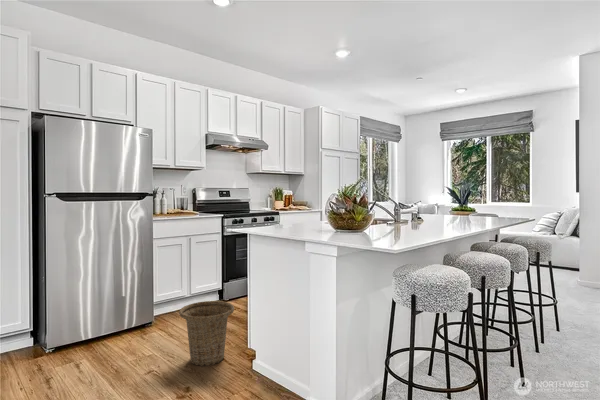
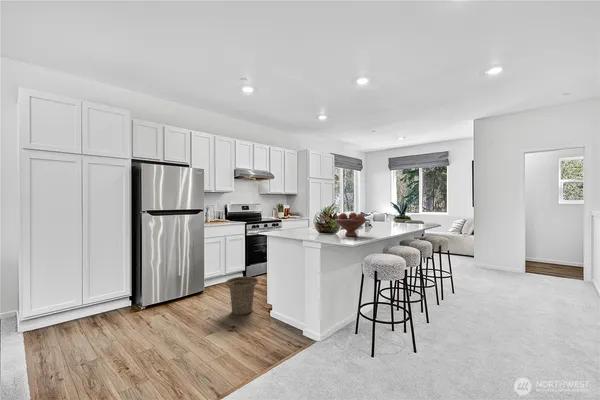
fruit bowl: none [363,194,419,235] -> present [335,212,367,236]

